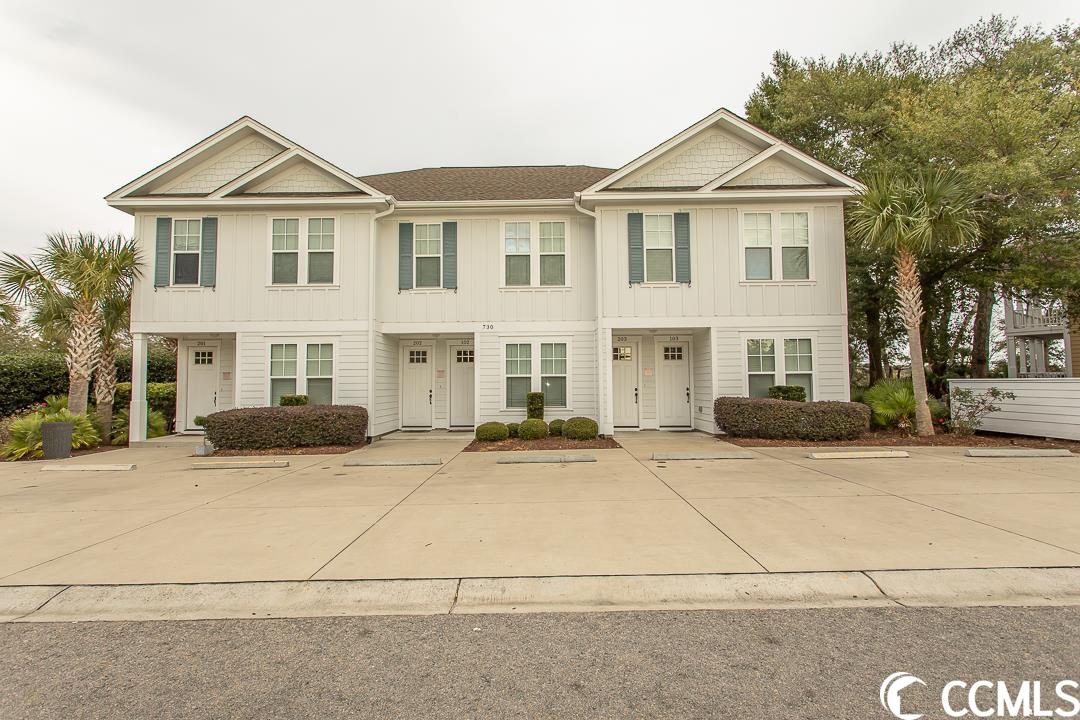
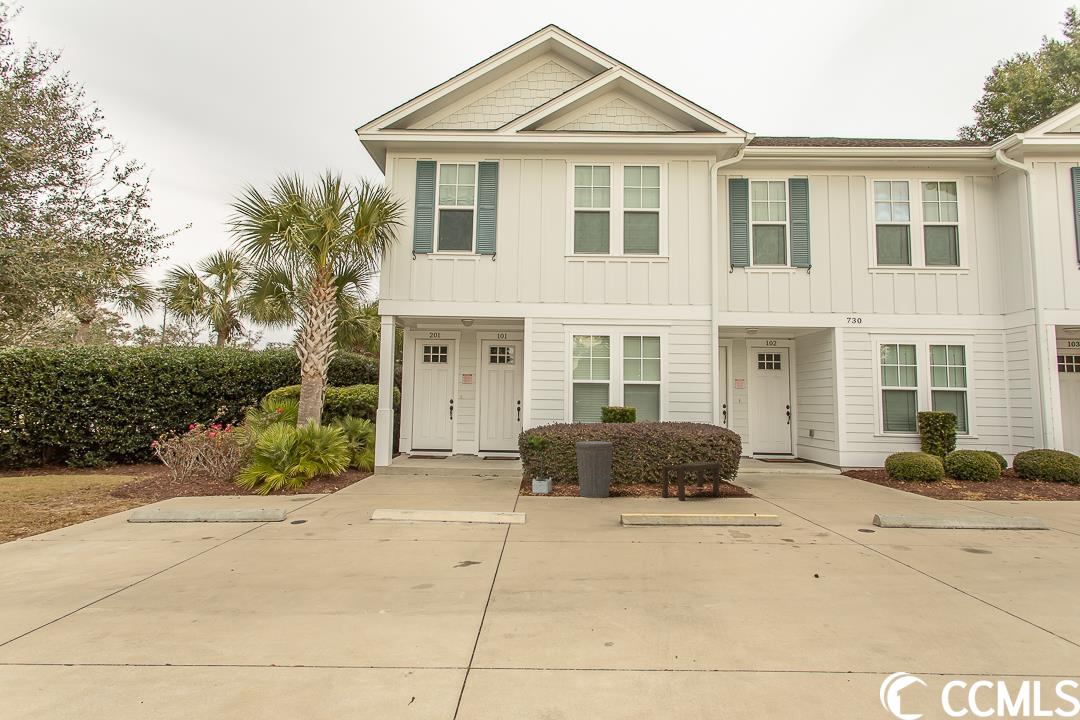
trash can: present [40,422,74,459] -> present [576,441,613,498]
bench: none [274,431,319,457] -> present [662,461,720,501]

